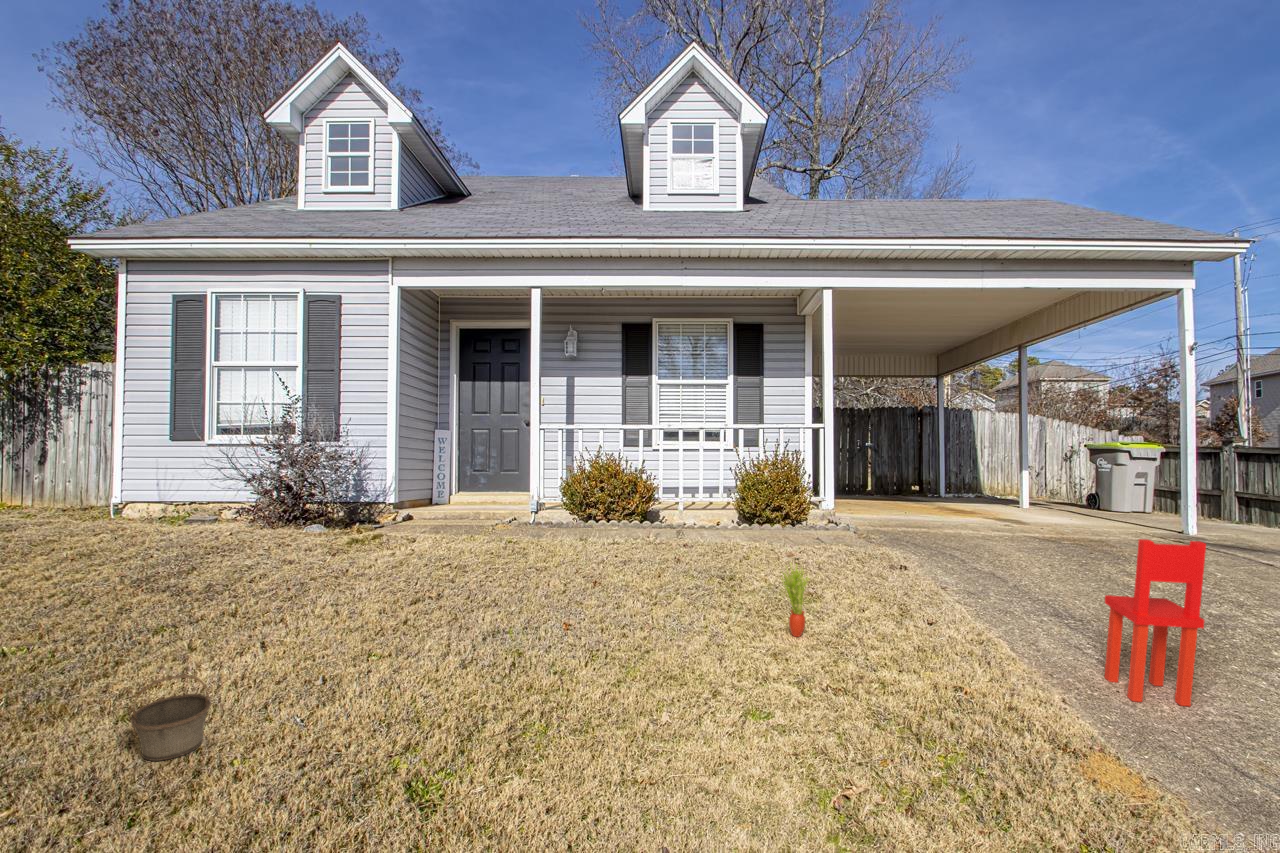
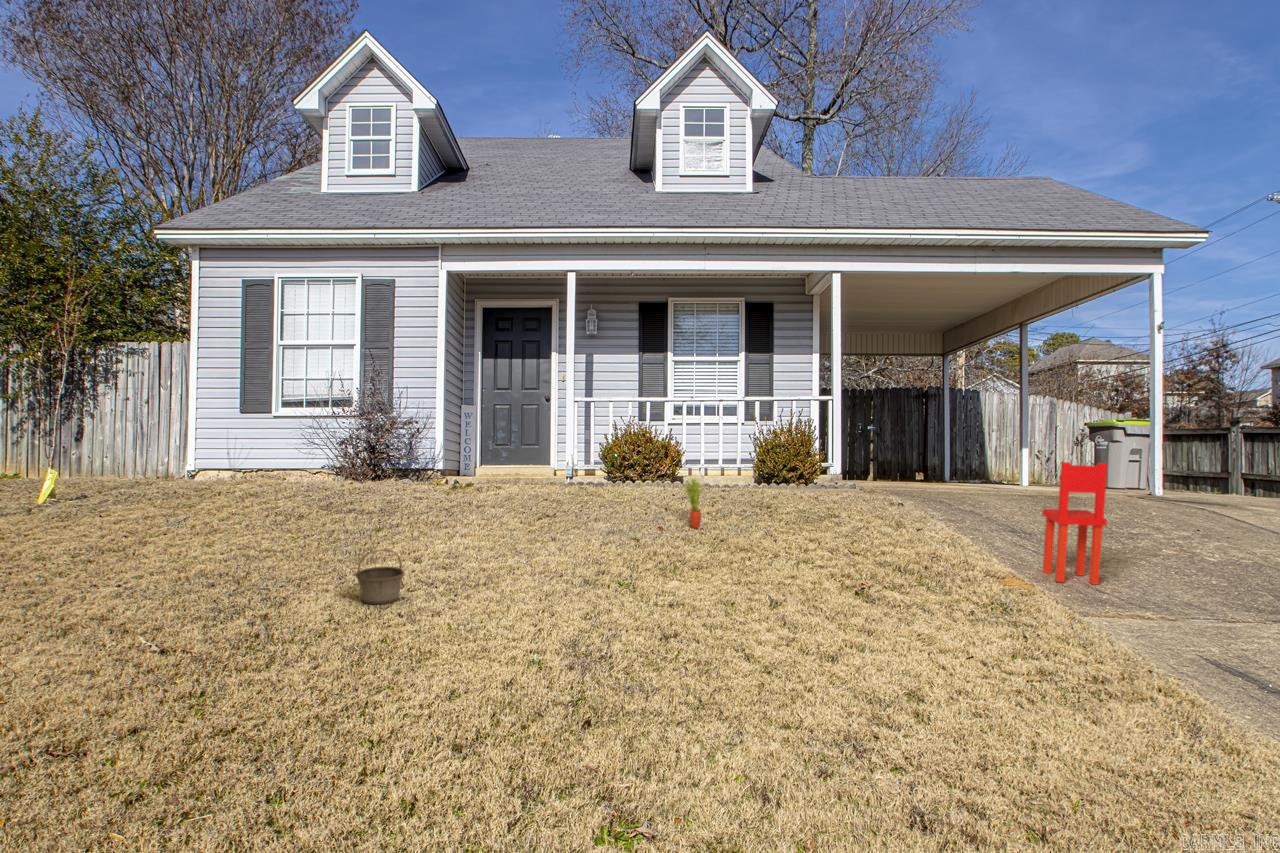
potted plant: present [781,563,809,637] -> present [684,477,702,528]

